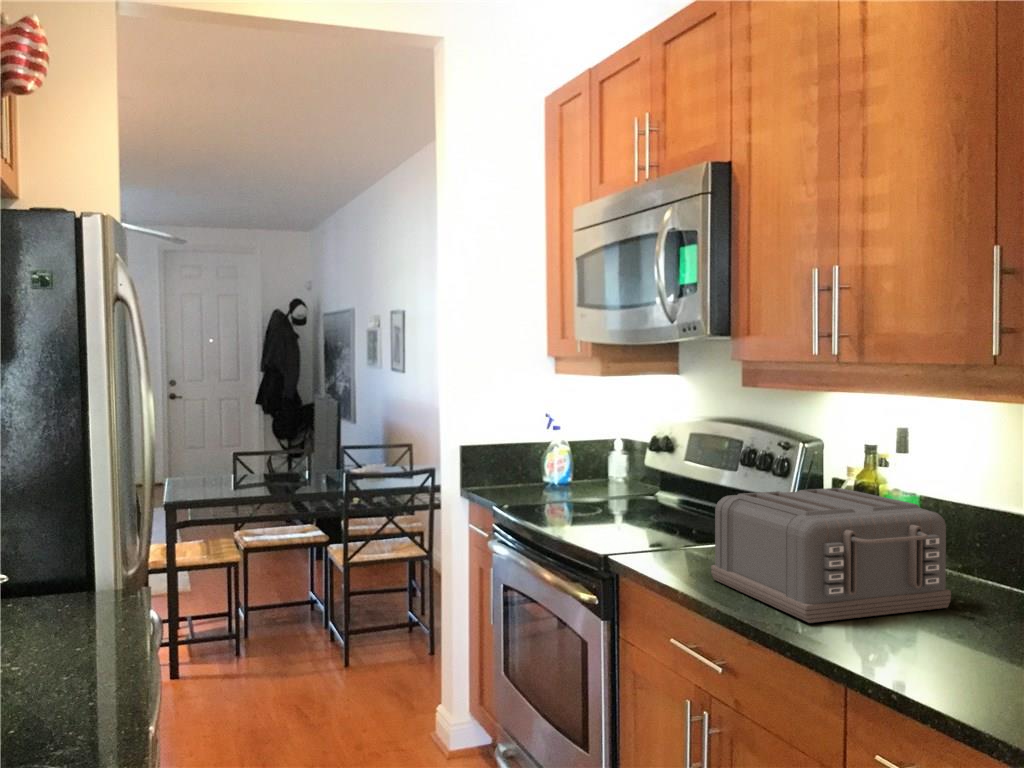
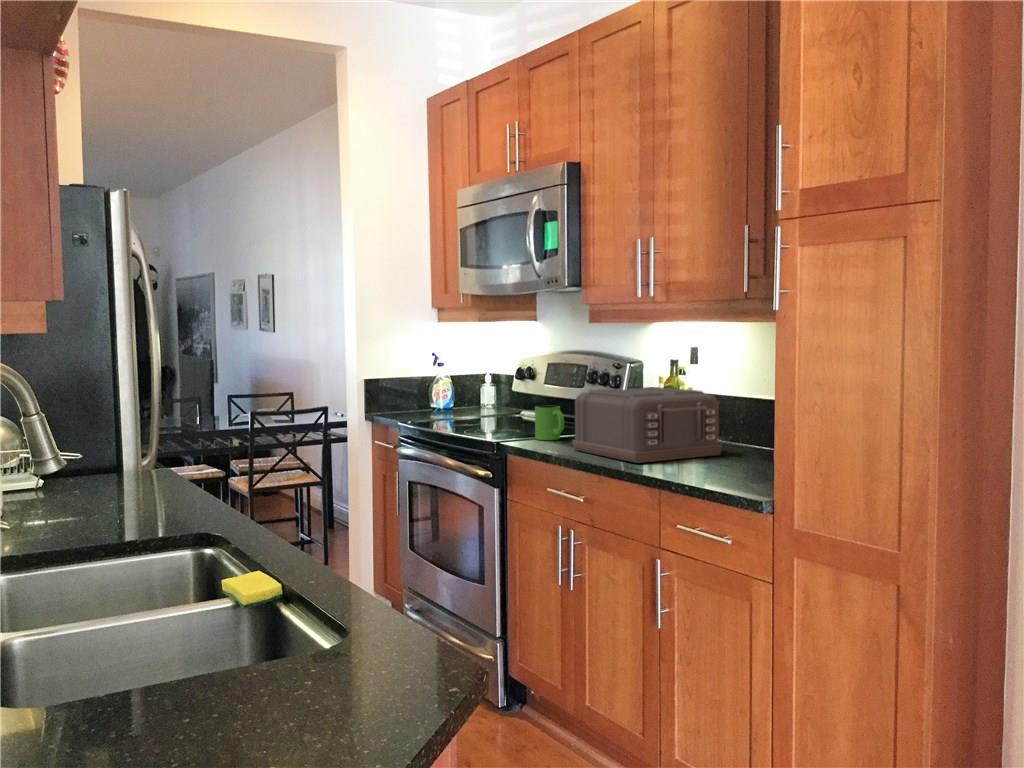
mug: none [662,502,704,554] -> present [535,406,564,440]

